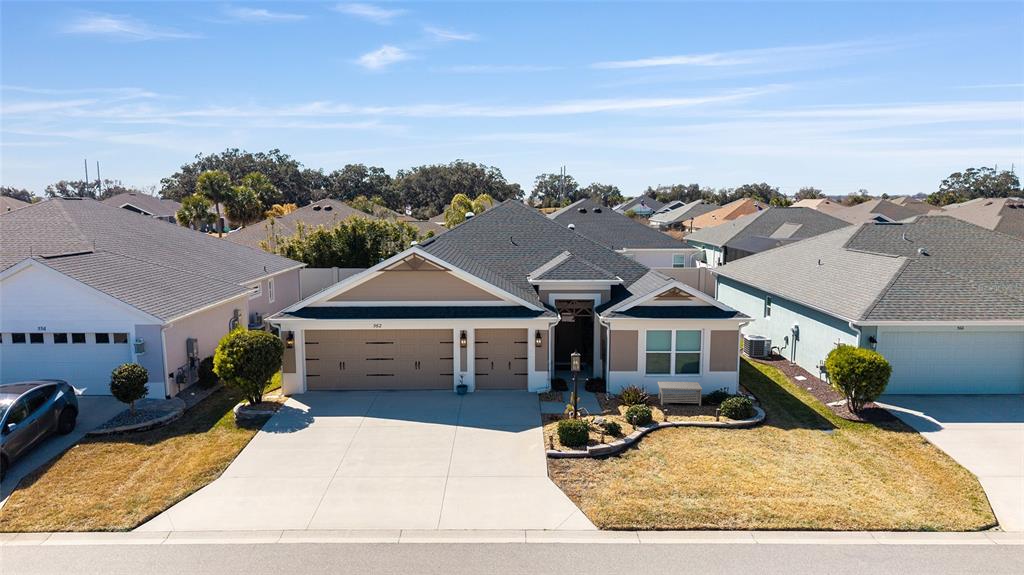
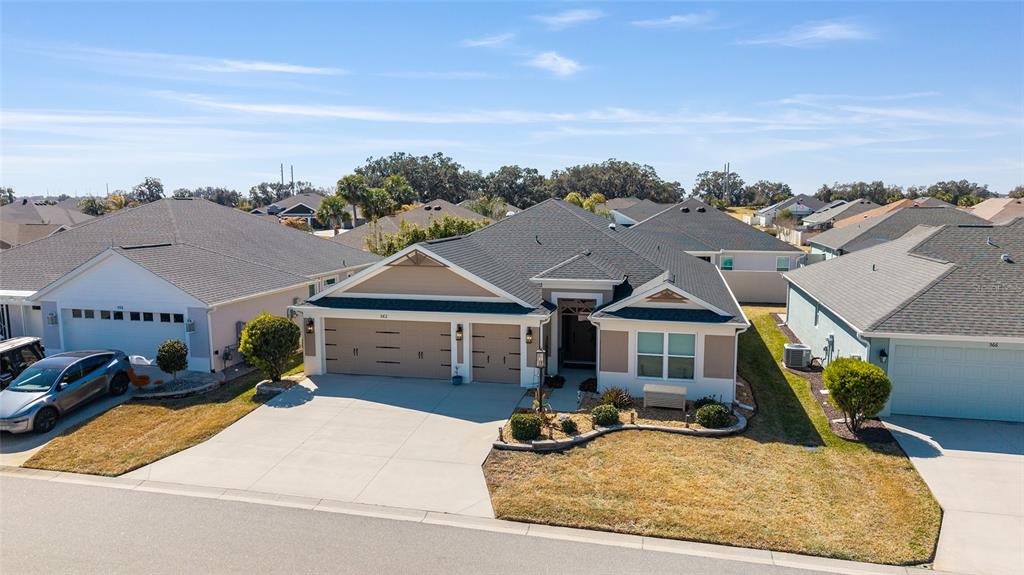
lounge chair: none [72,400,120,430] -> present [127,368,164,393]

